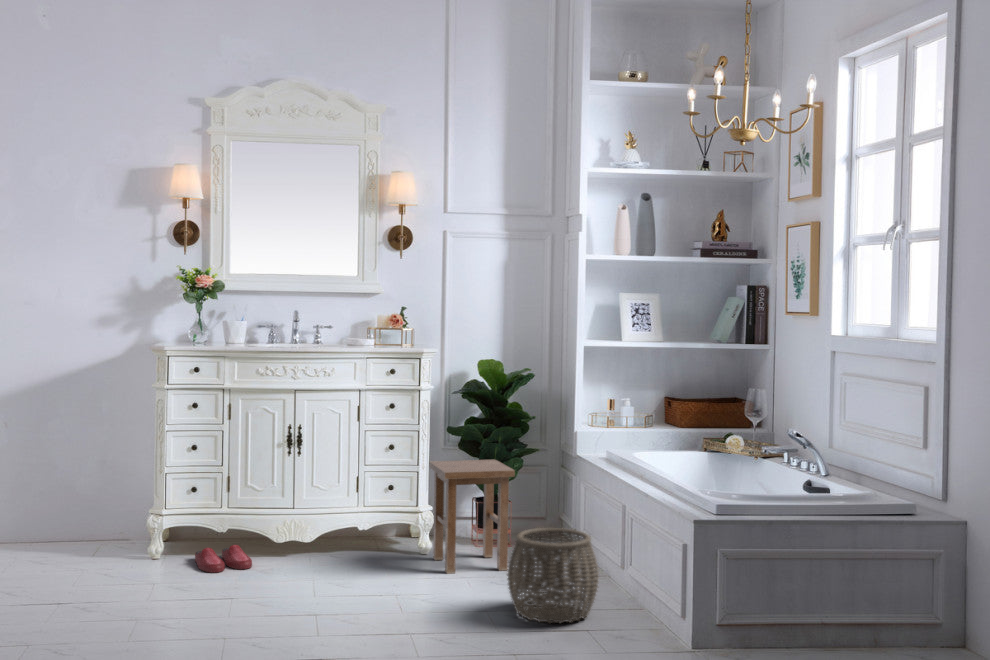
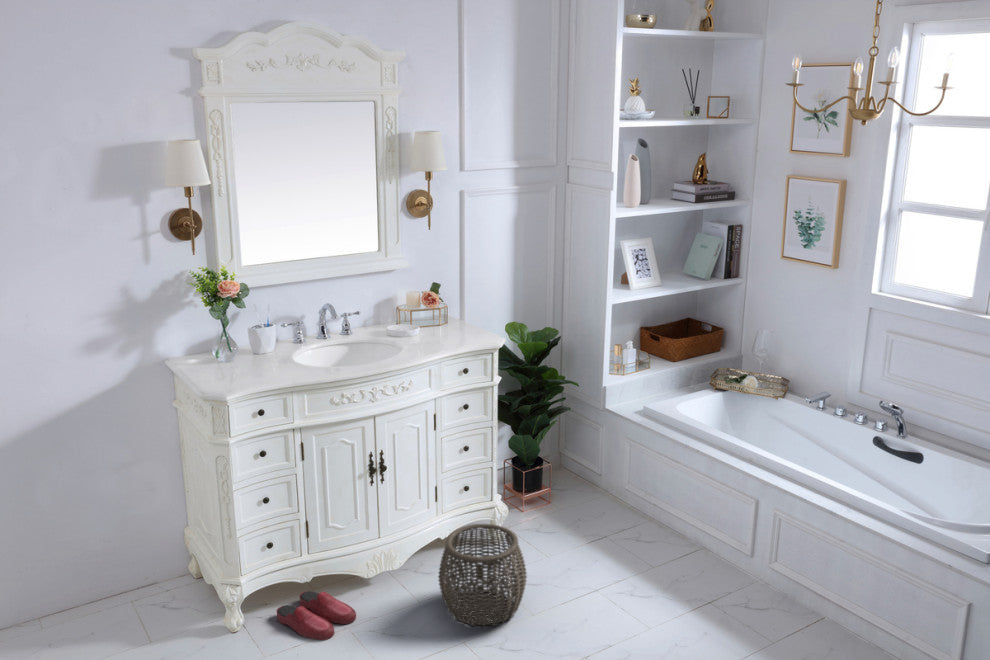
stool: present [429,459,515,574] -> none [502,436,603,569]
woven basket: present [507,528,599,623] -> present [438,524,527,626]

